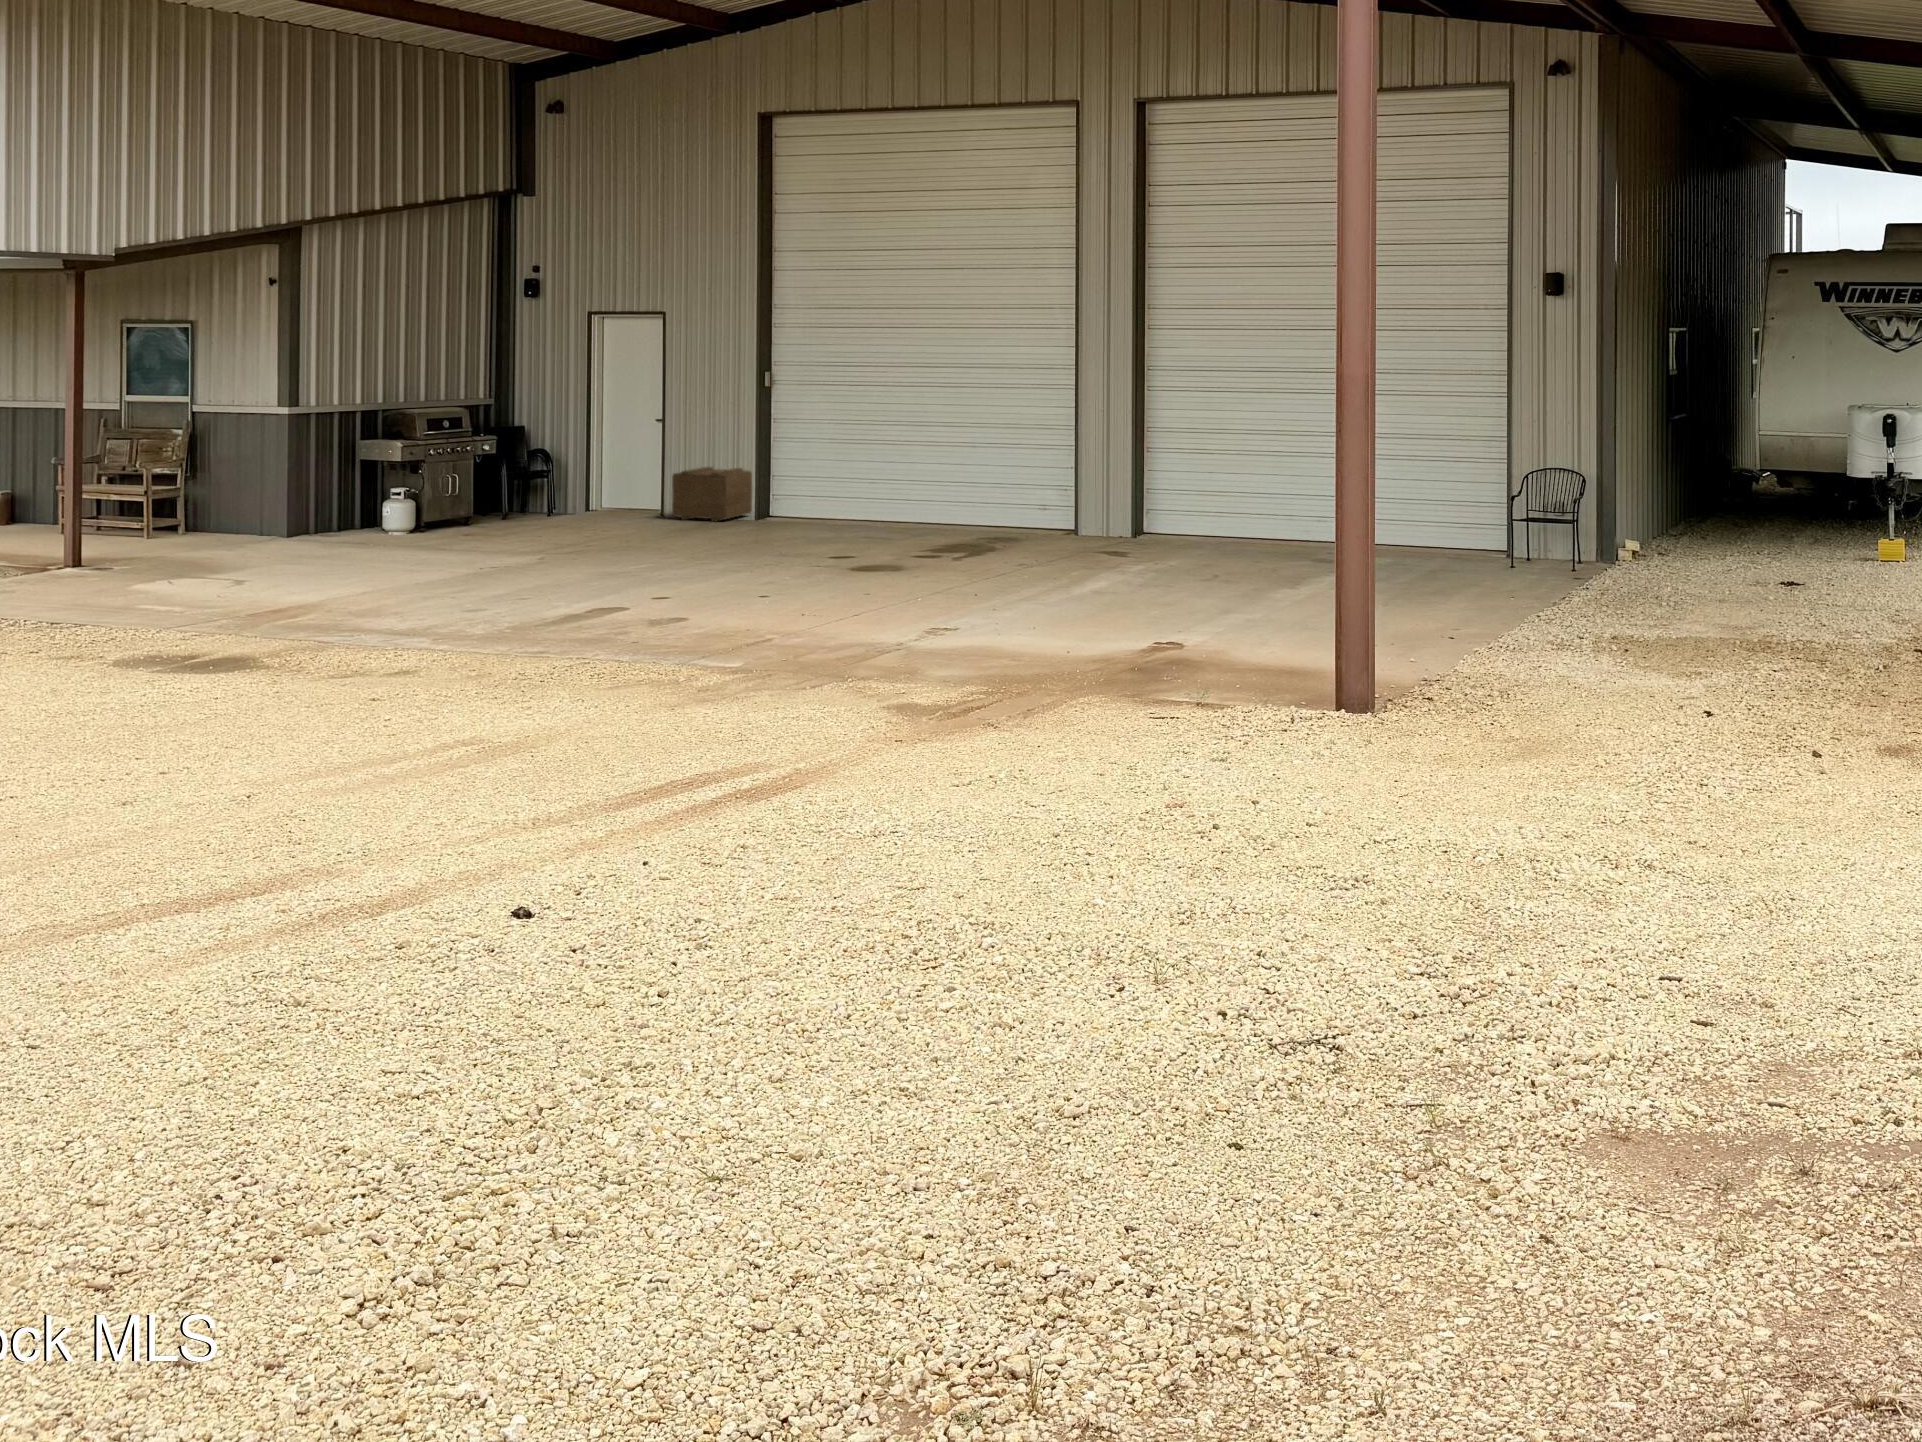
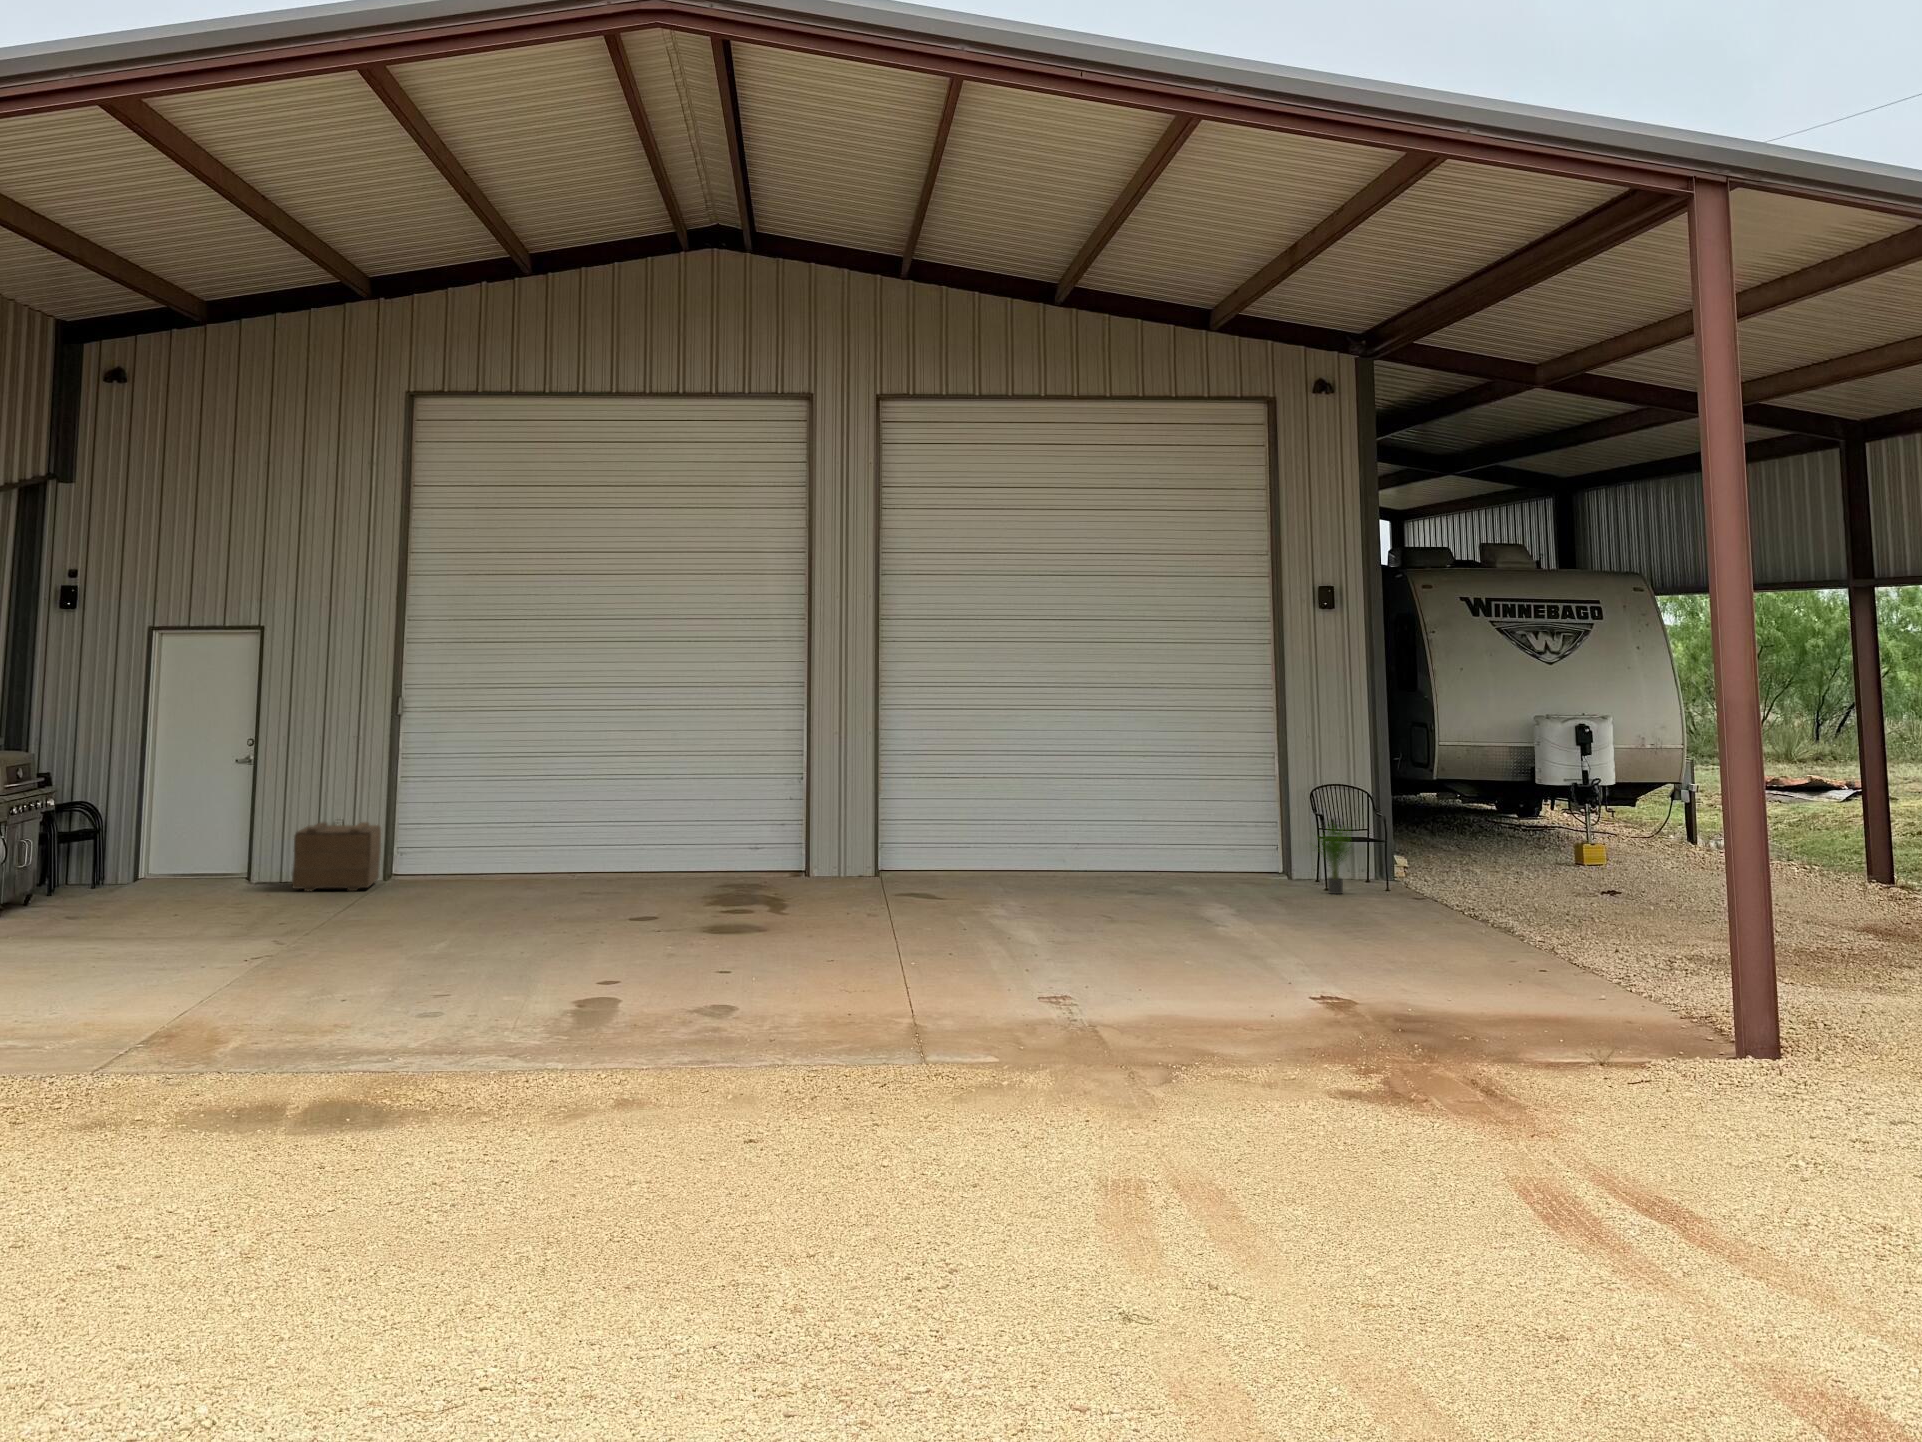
potted plant: none [1517,499,1565,571] -> present [1316,825,1351,894]

